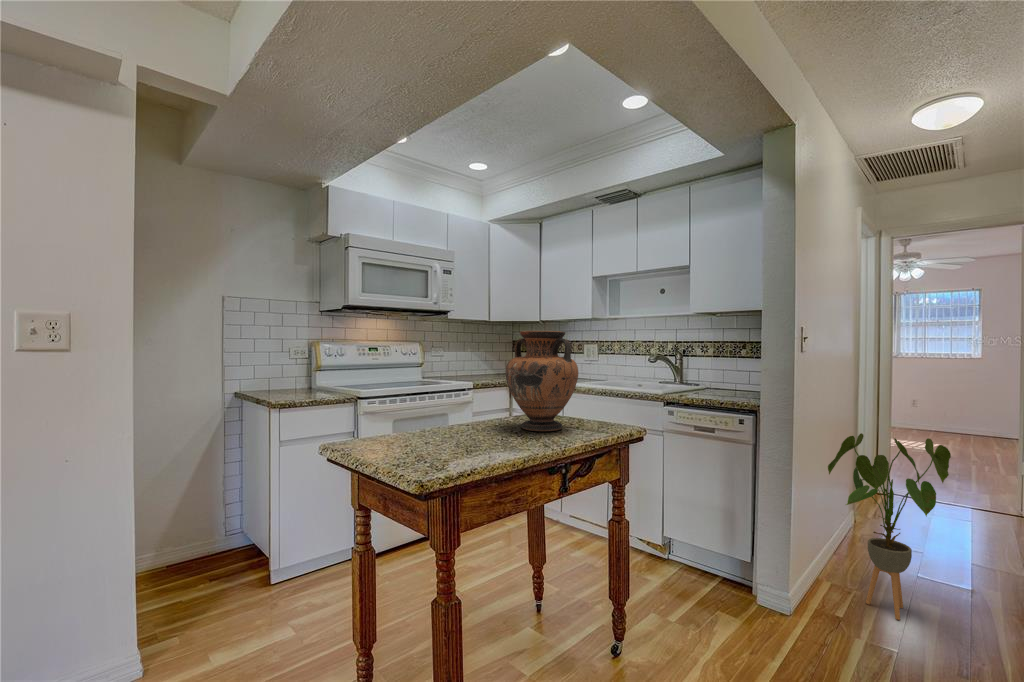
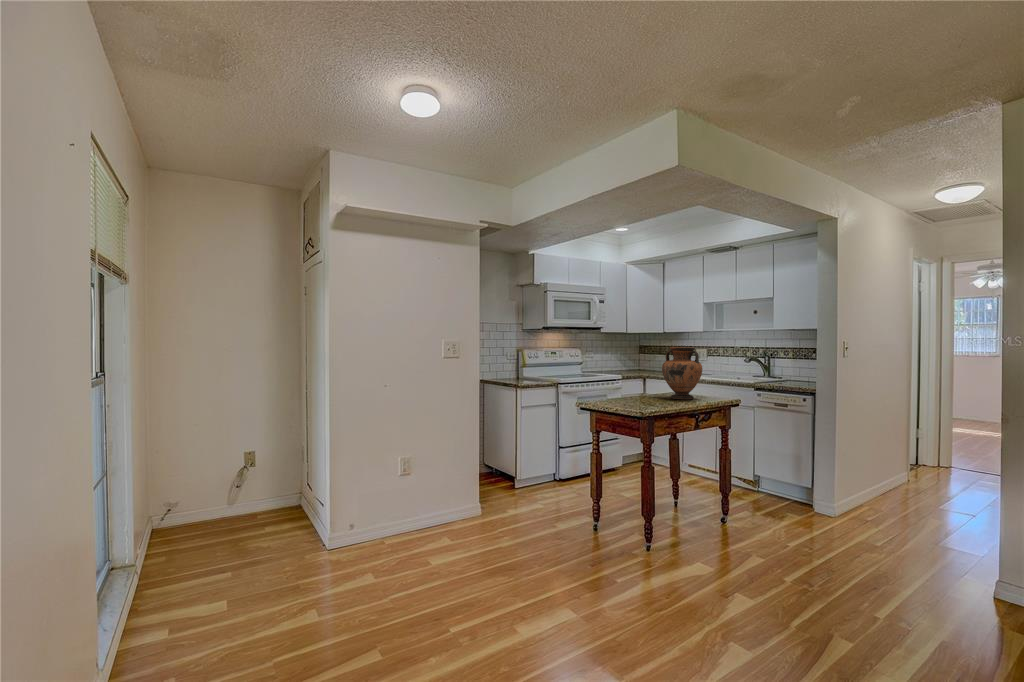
house plant: present [828,433,951,620] -> none [866,409,944,520]

